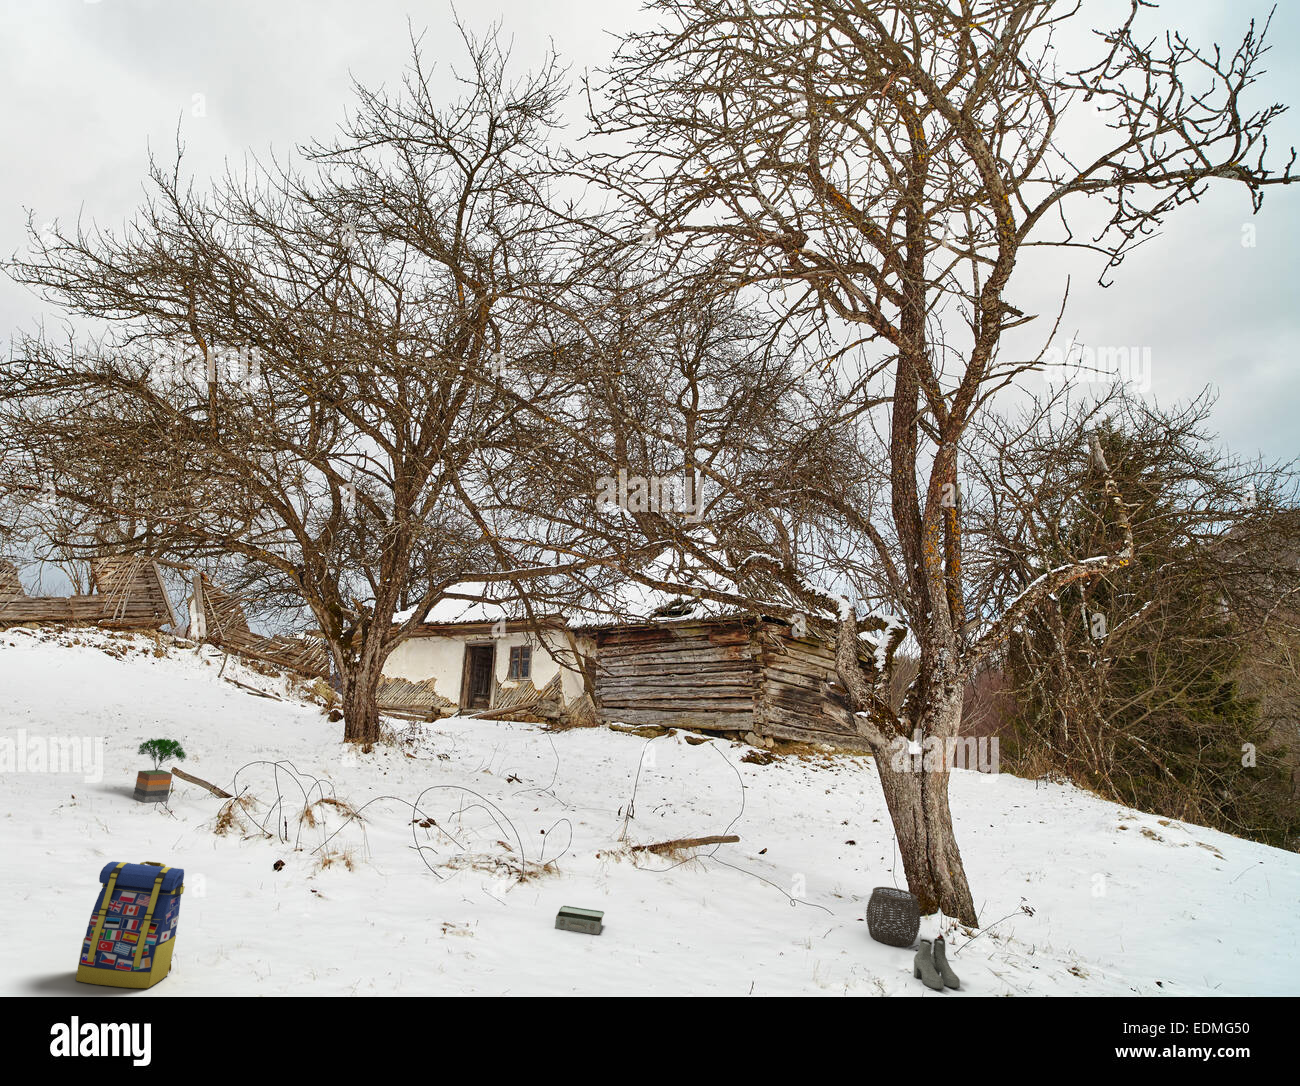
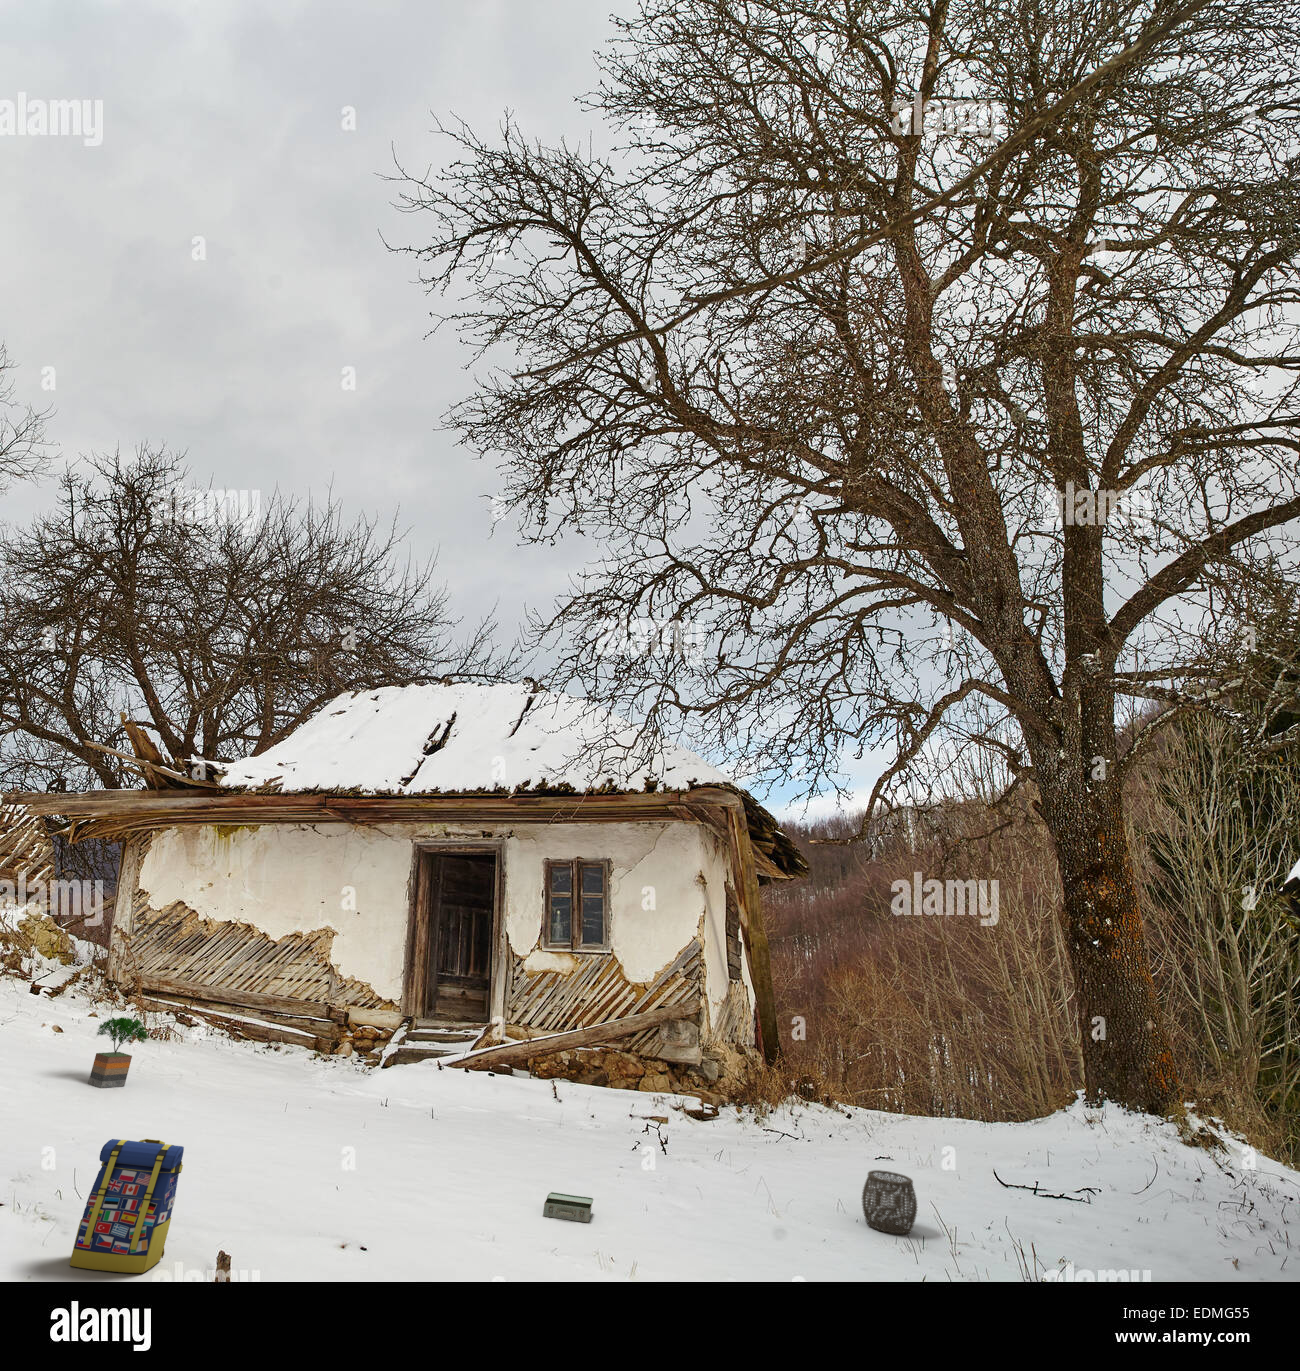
boots: present [914,938,960,989] -> none [911,1222,958,1276]

